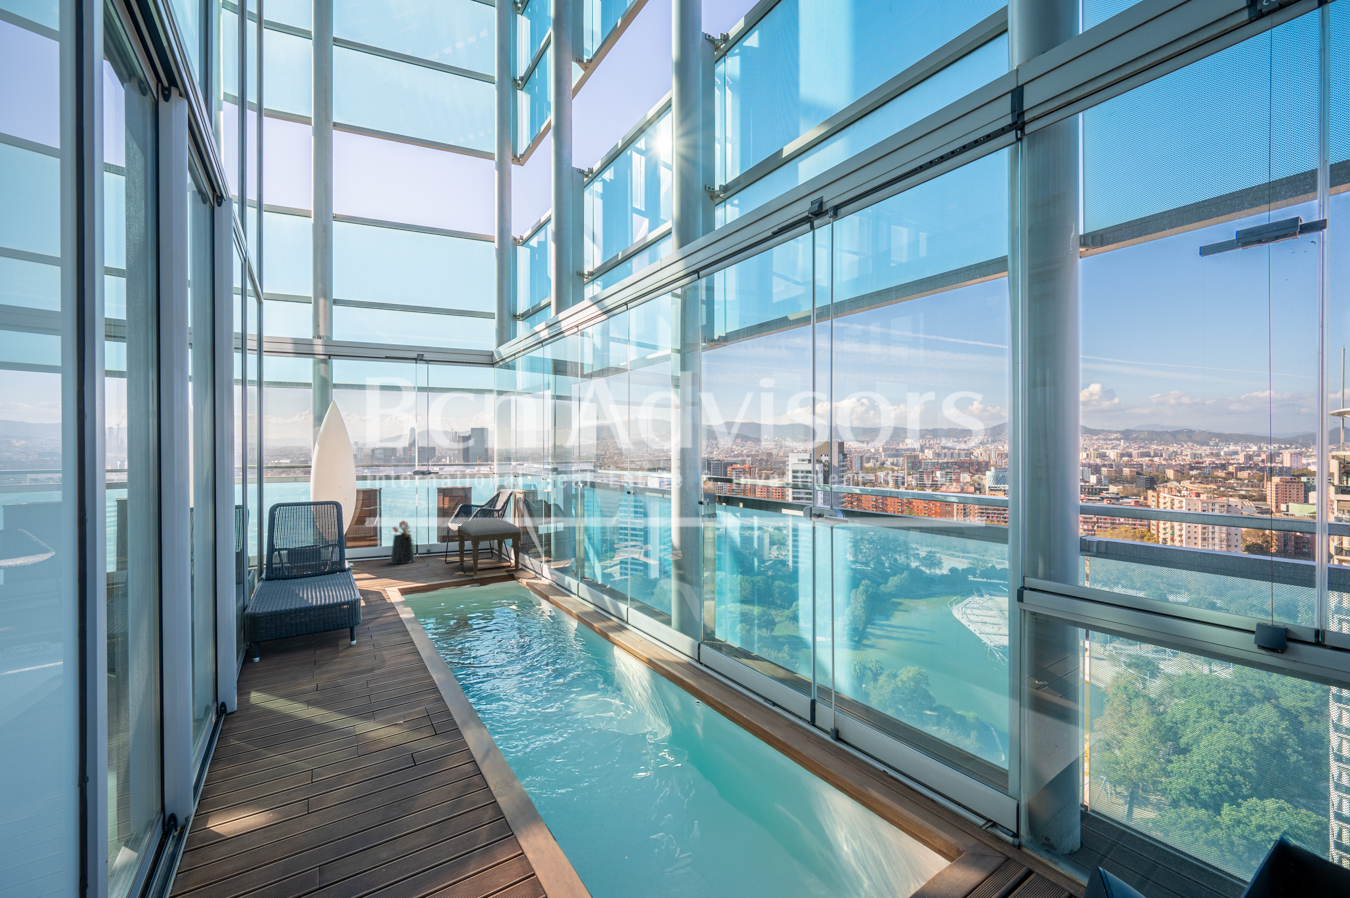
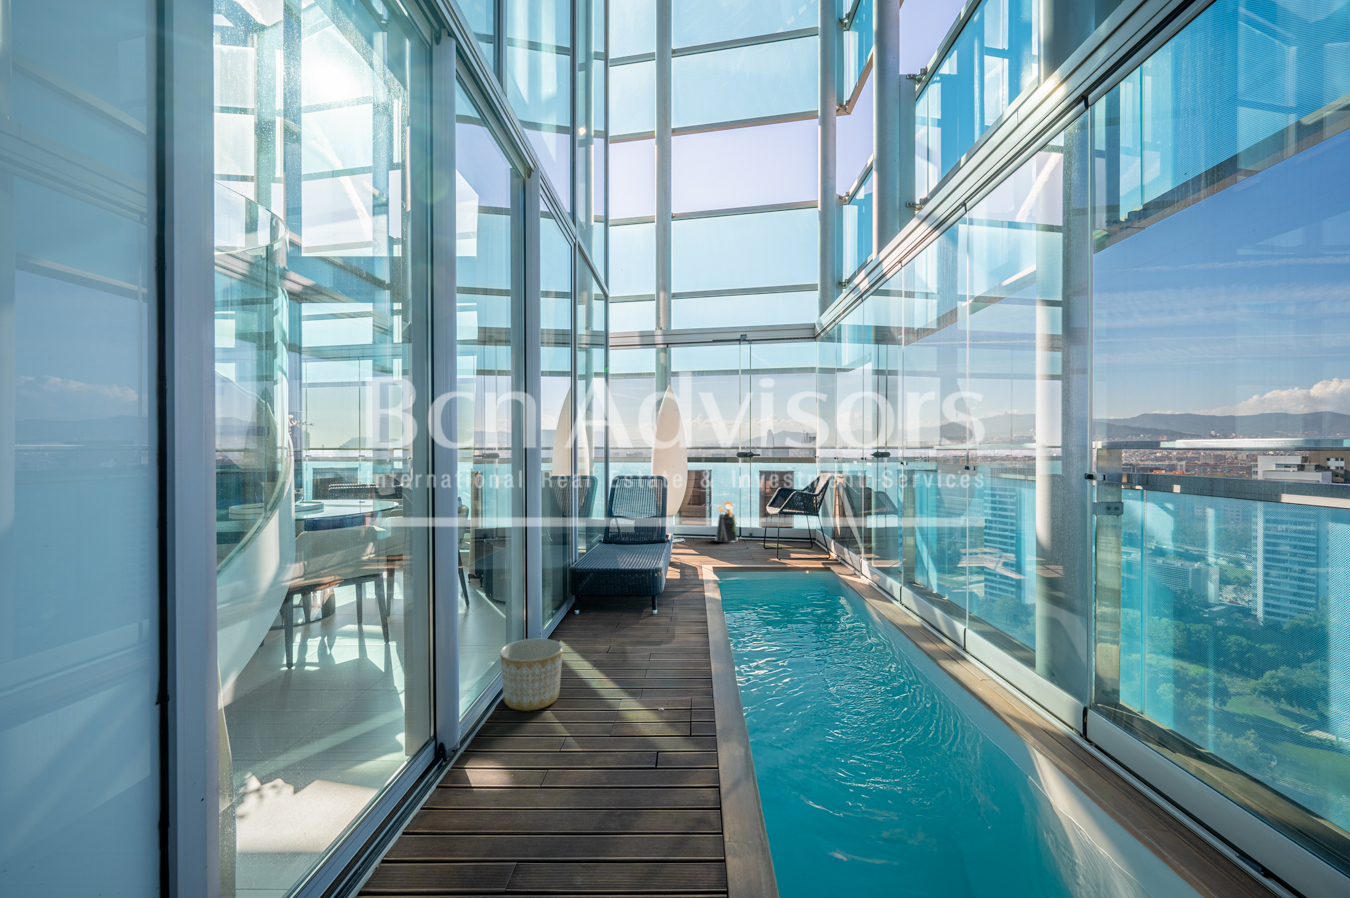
ottoman: present [458,519,521,574] -> none [777,505,840,562]
planter: none [219,680,292,753] -> present [500,639,563,711]

